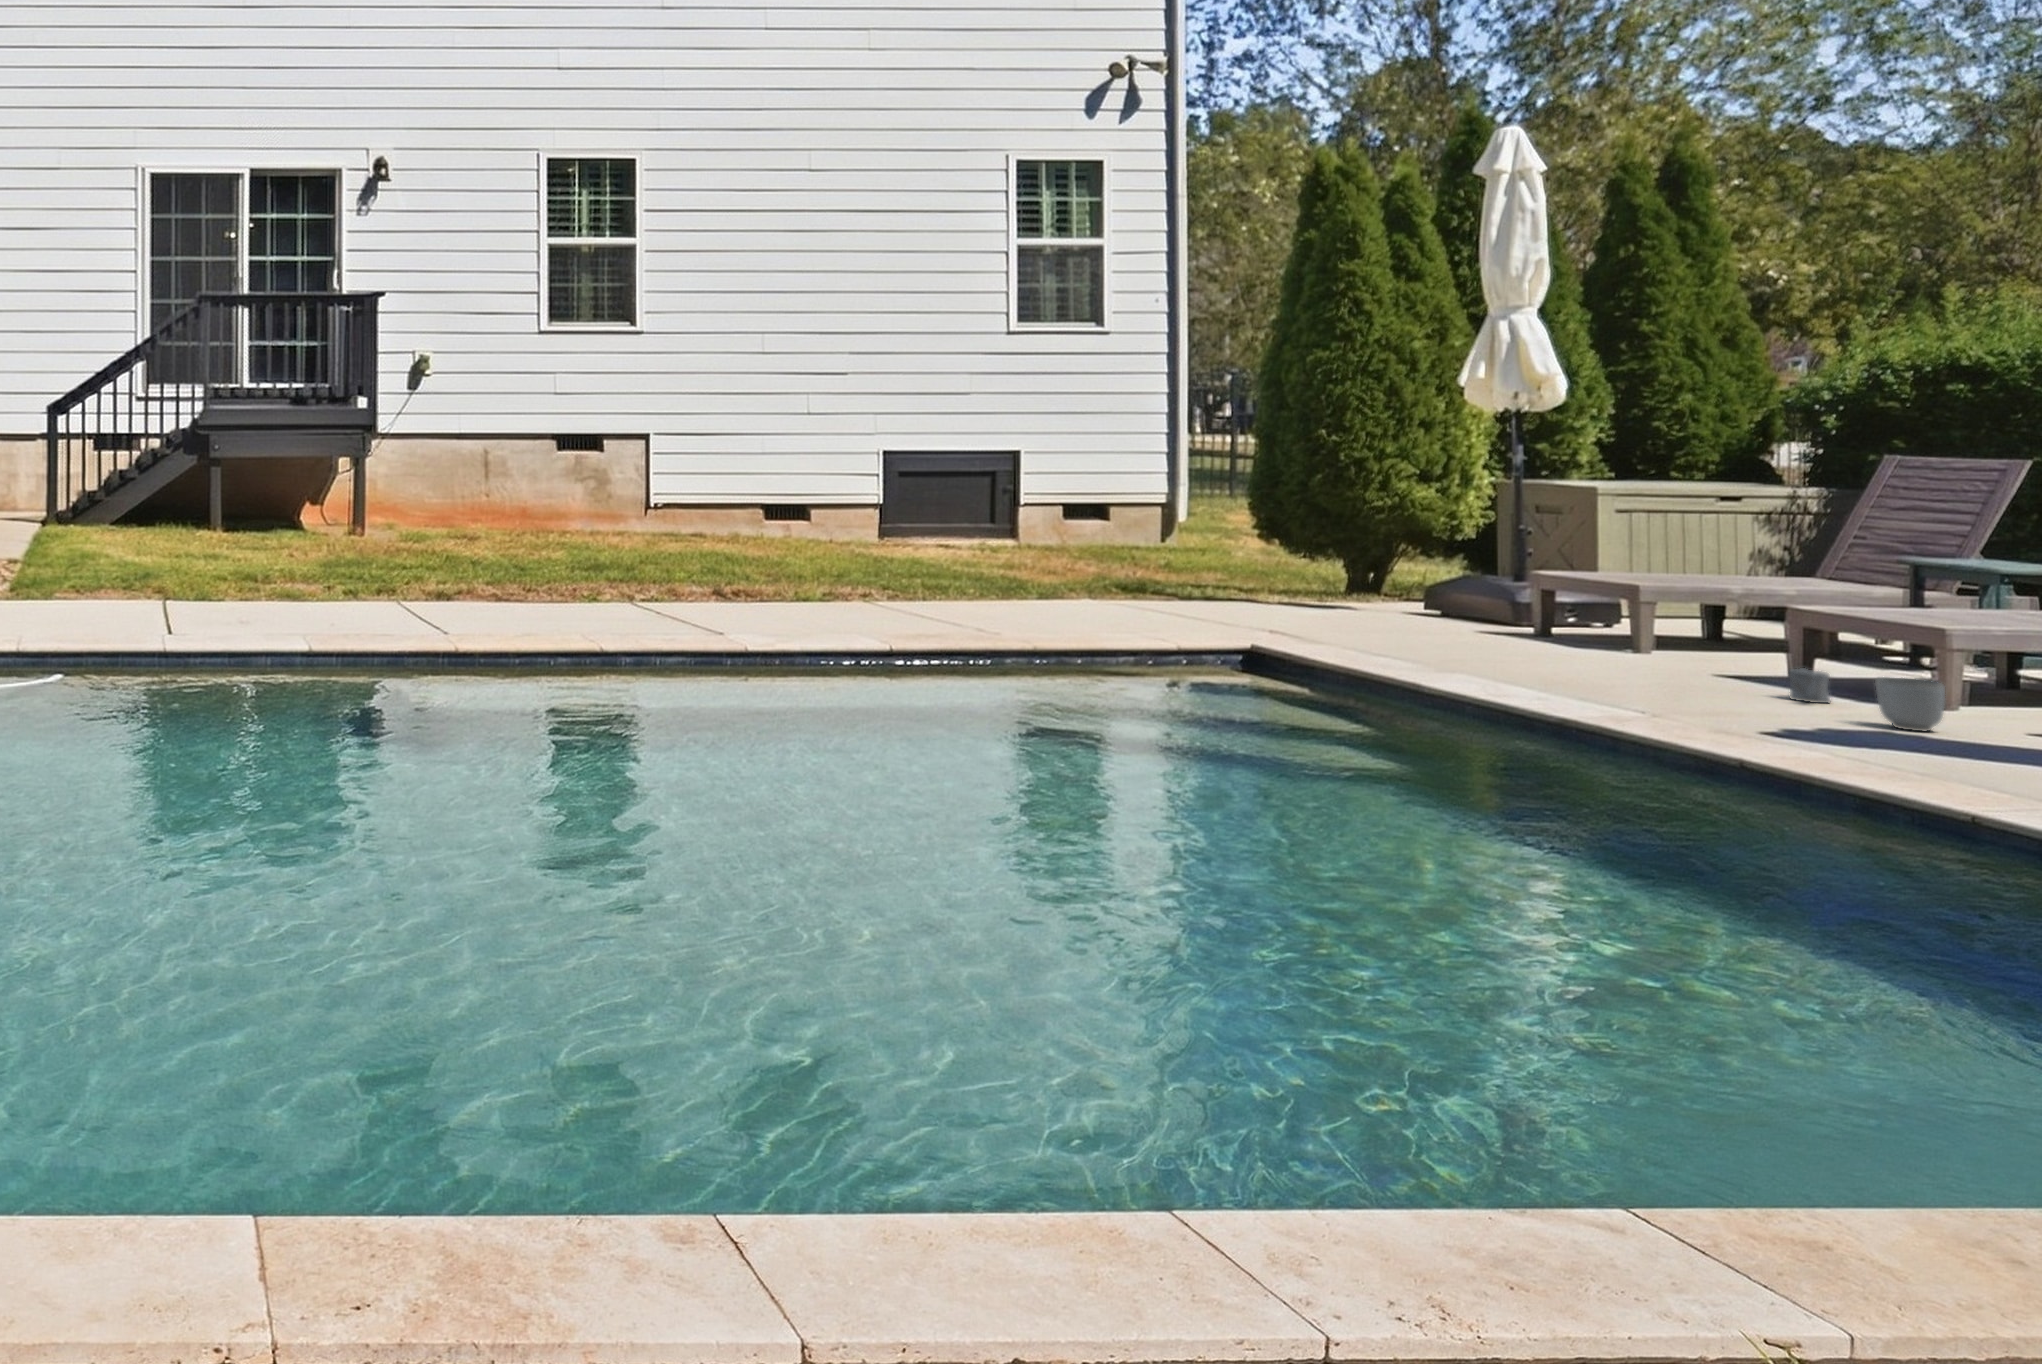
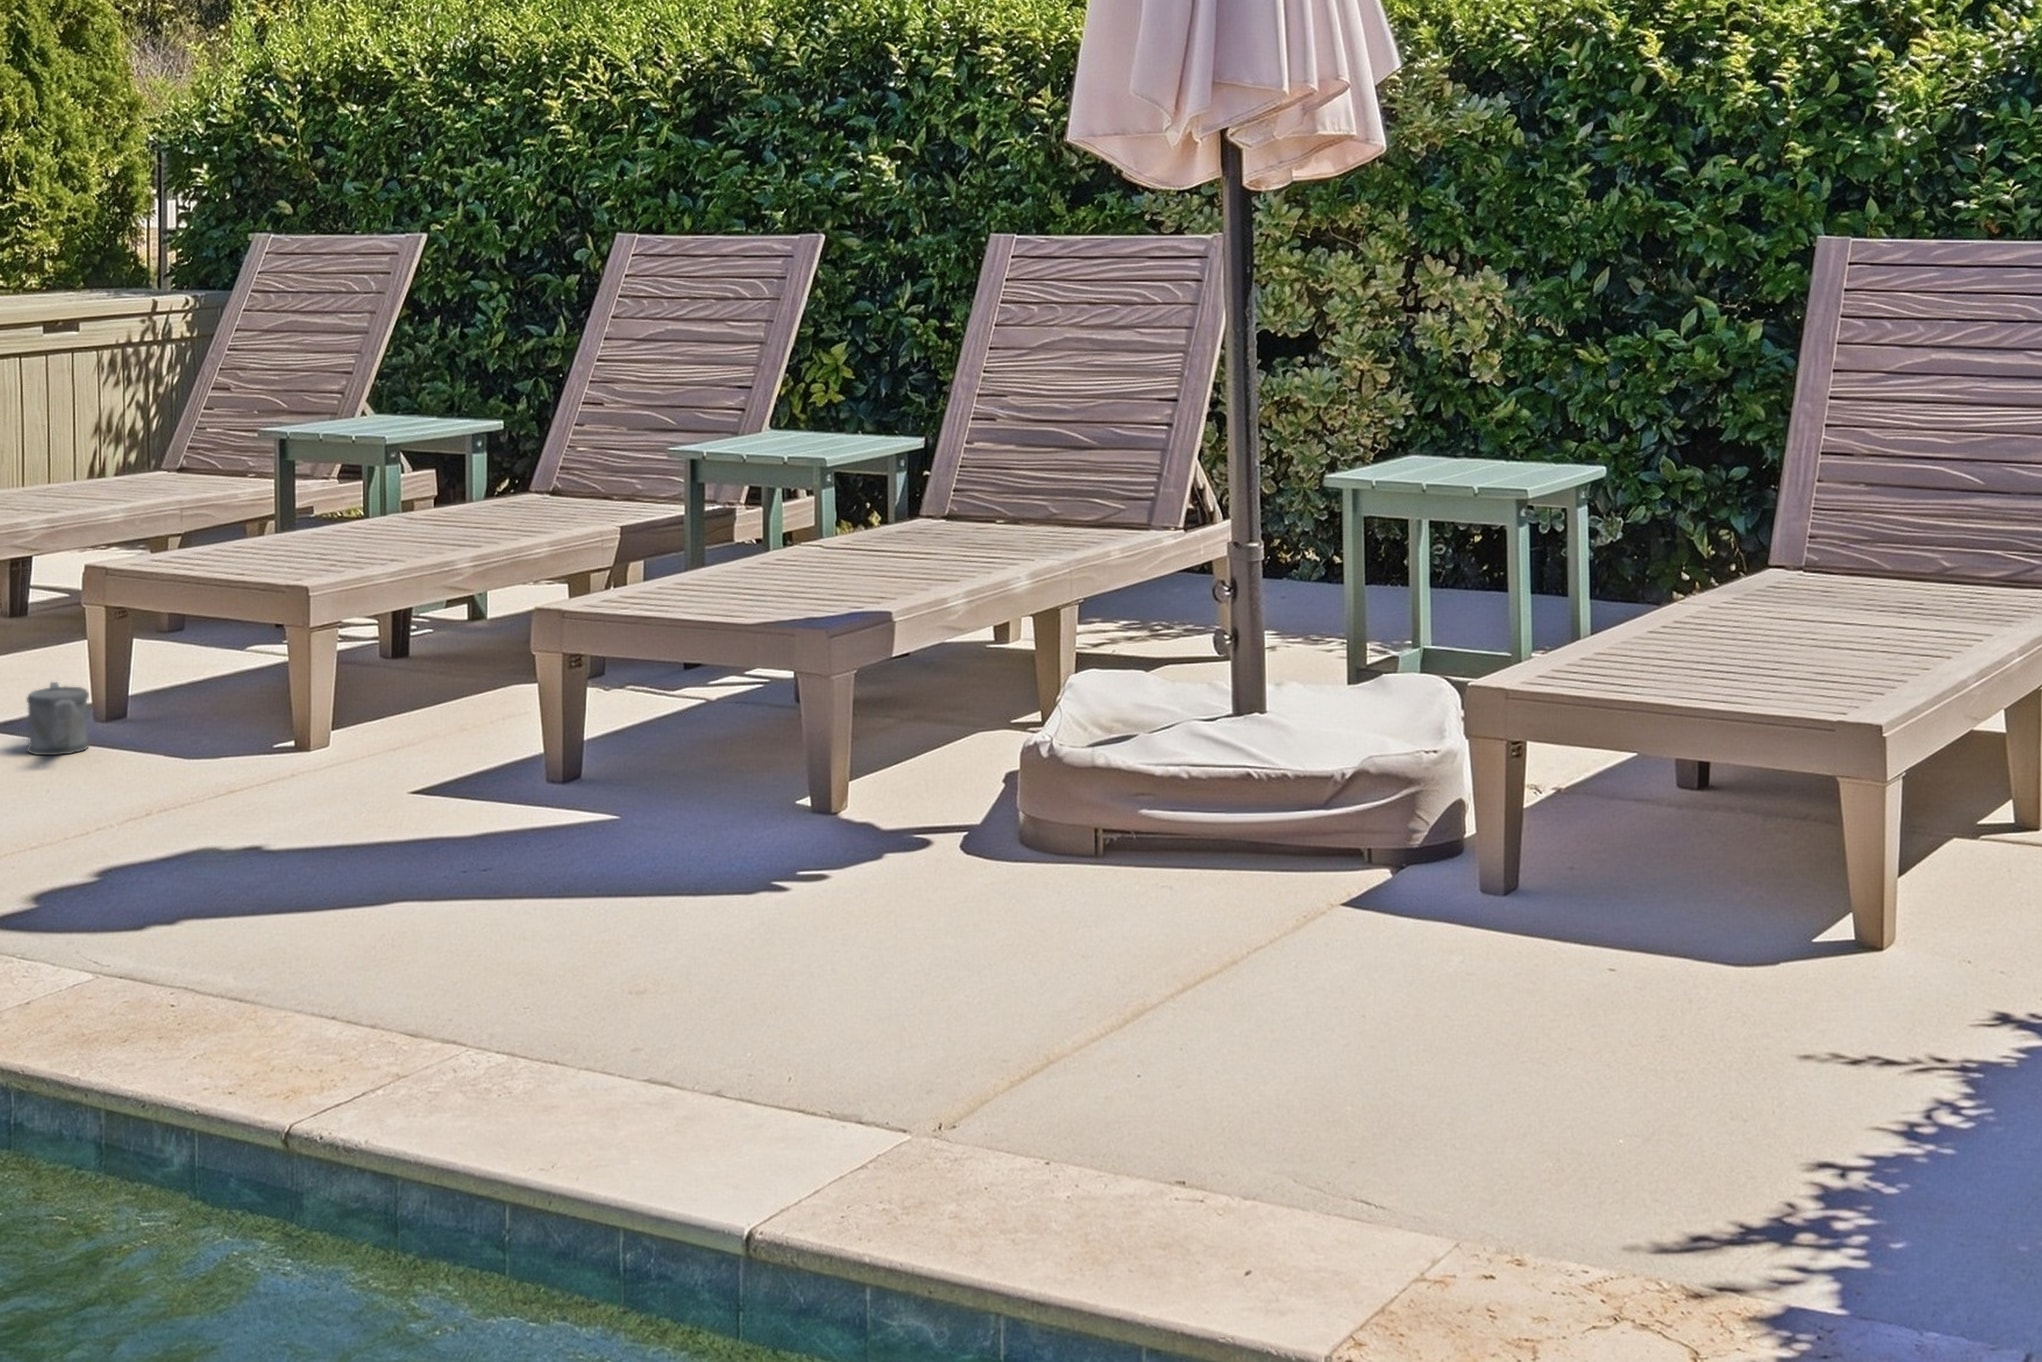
planter: present [1875,677,1945,731] -> none [129,705,229,814]

